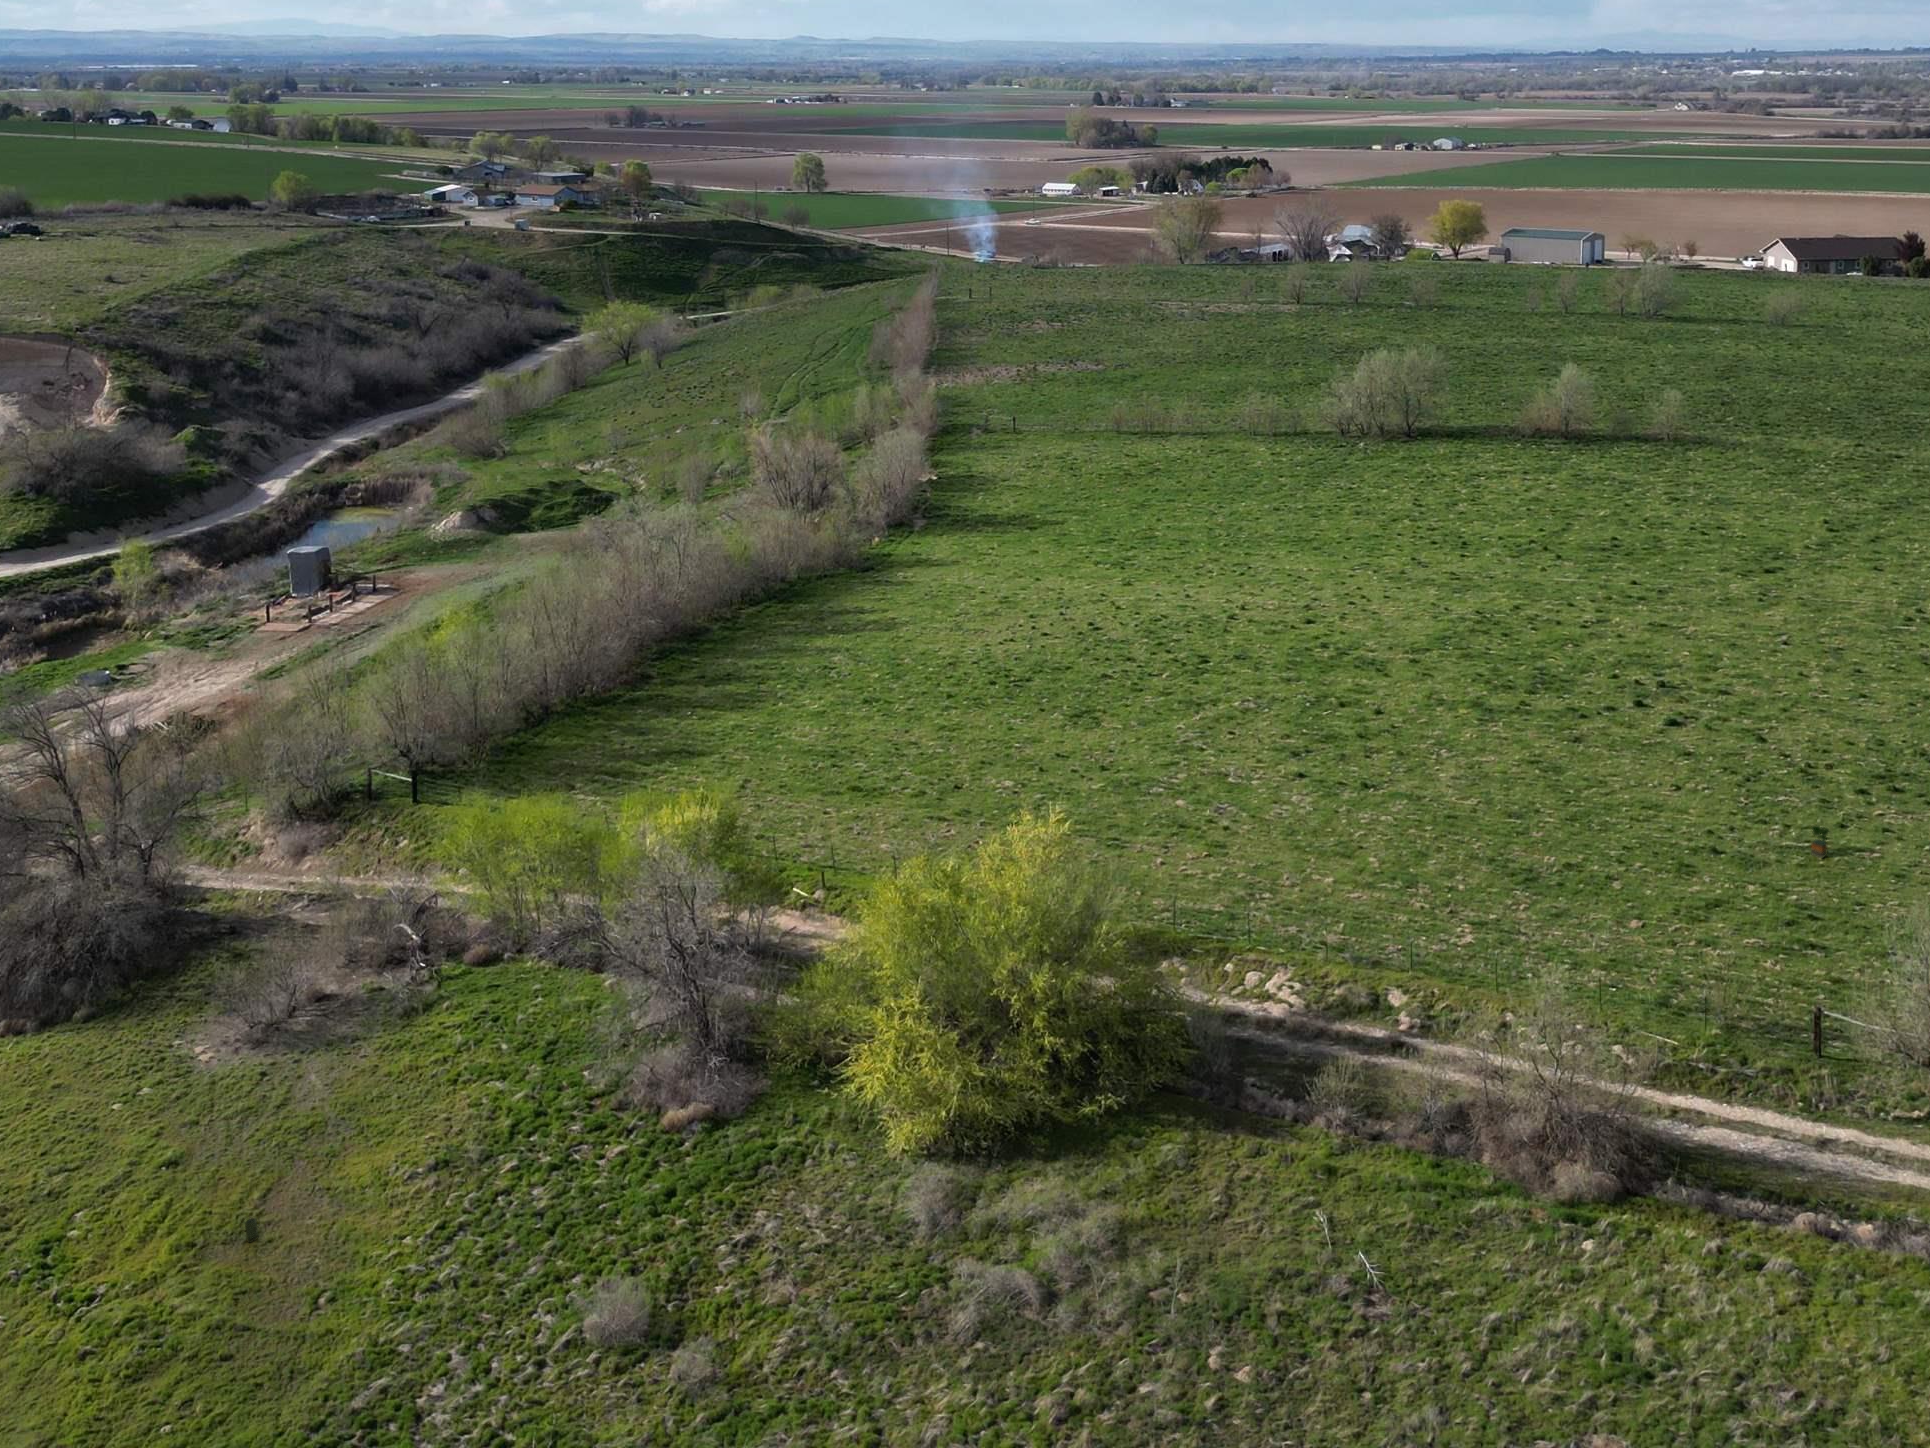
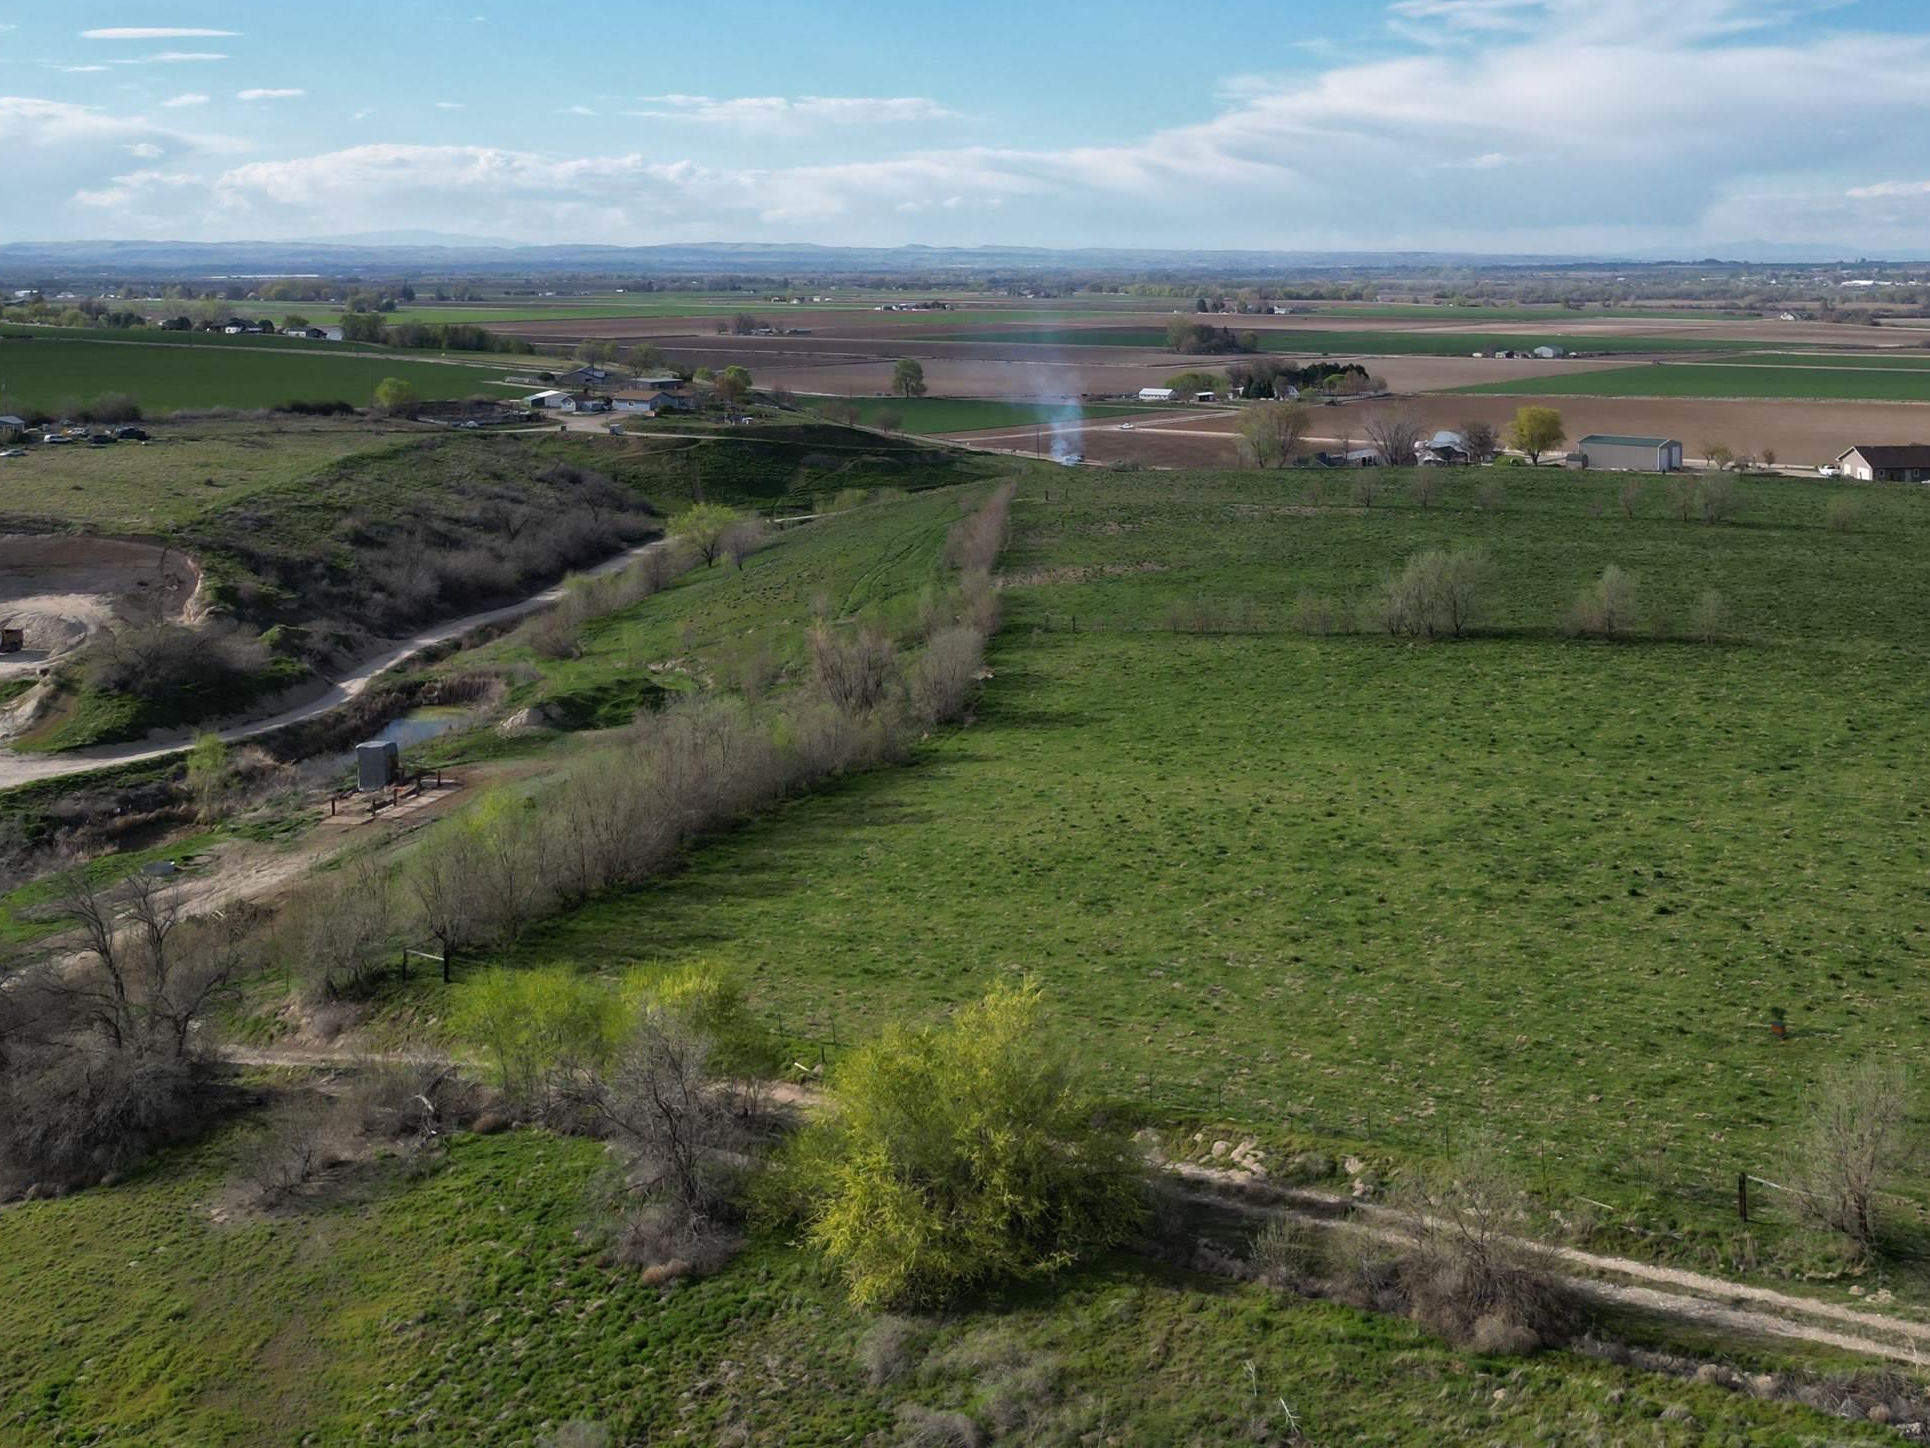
watering can: present [245,1218,258,1242] -> none [237,1359,259,1390]

